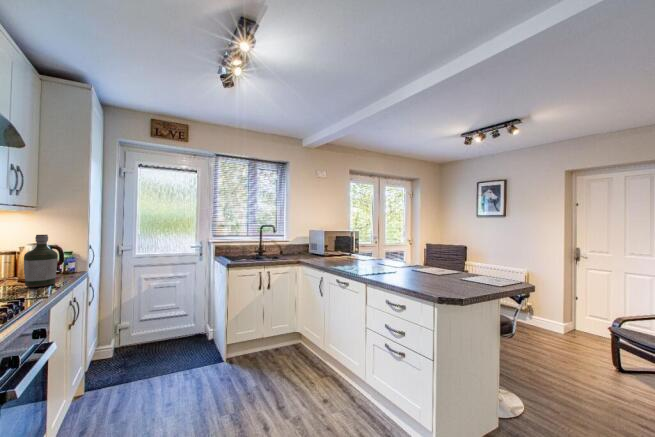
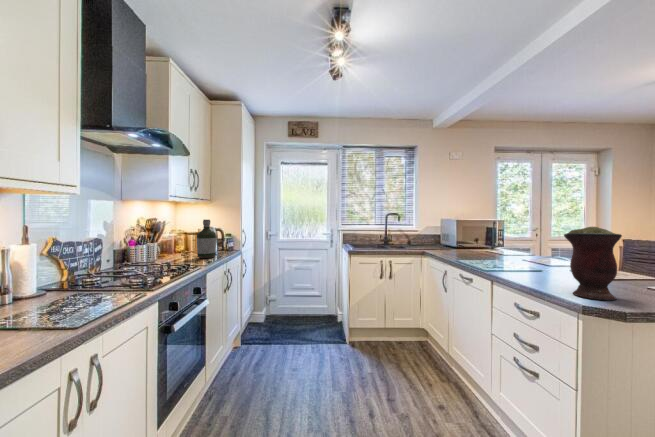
vase: none [428,238,465,293] -> present [564,227,622,300]

